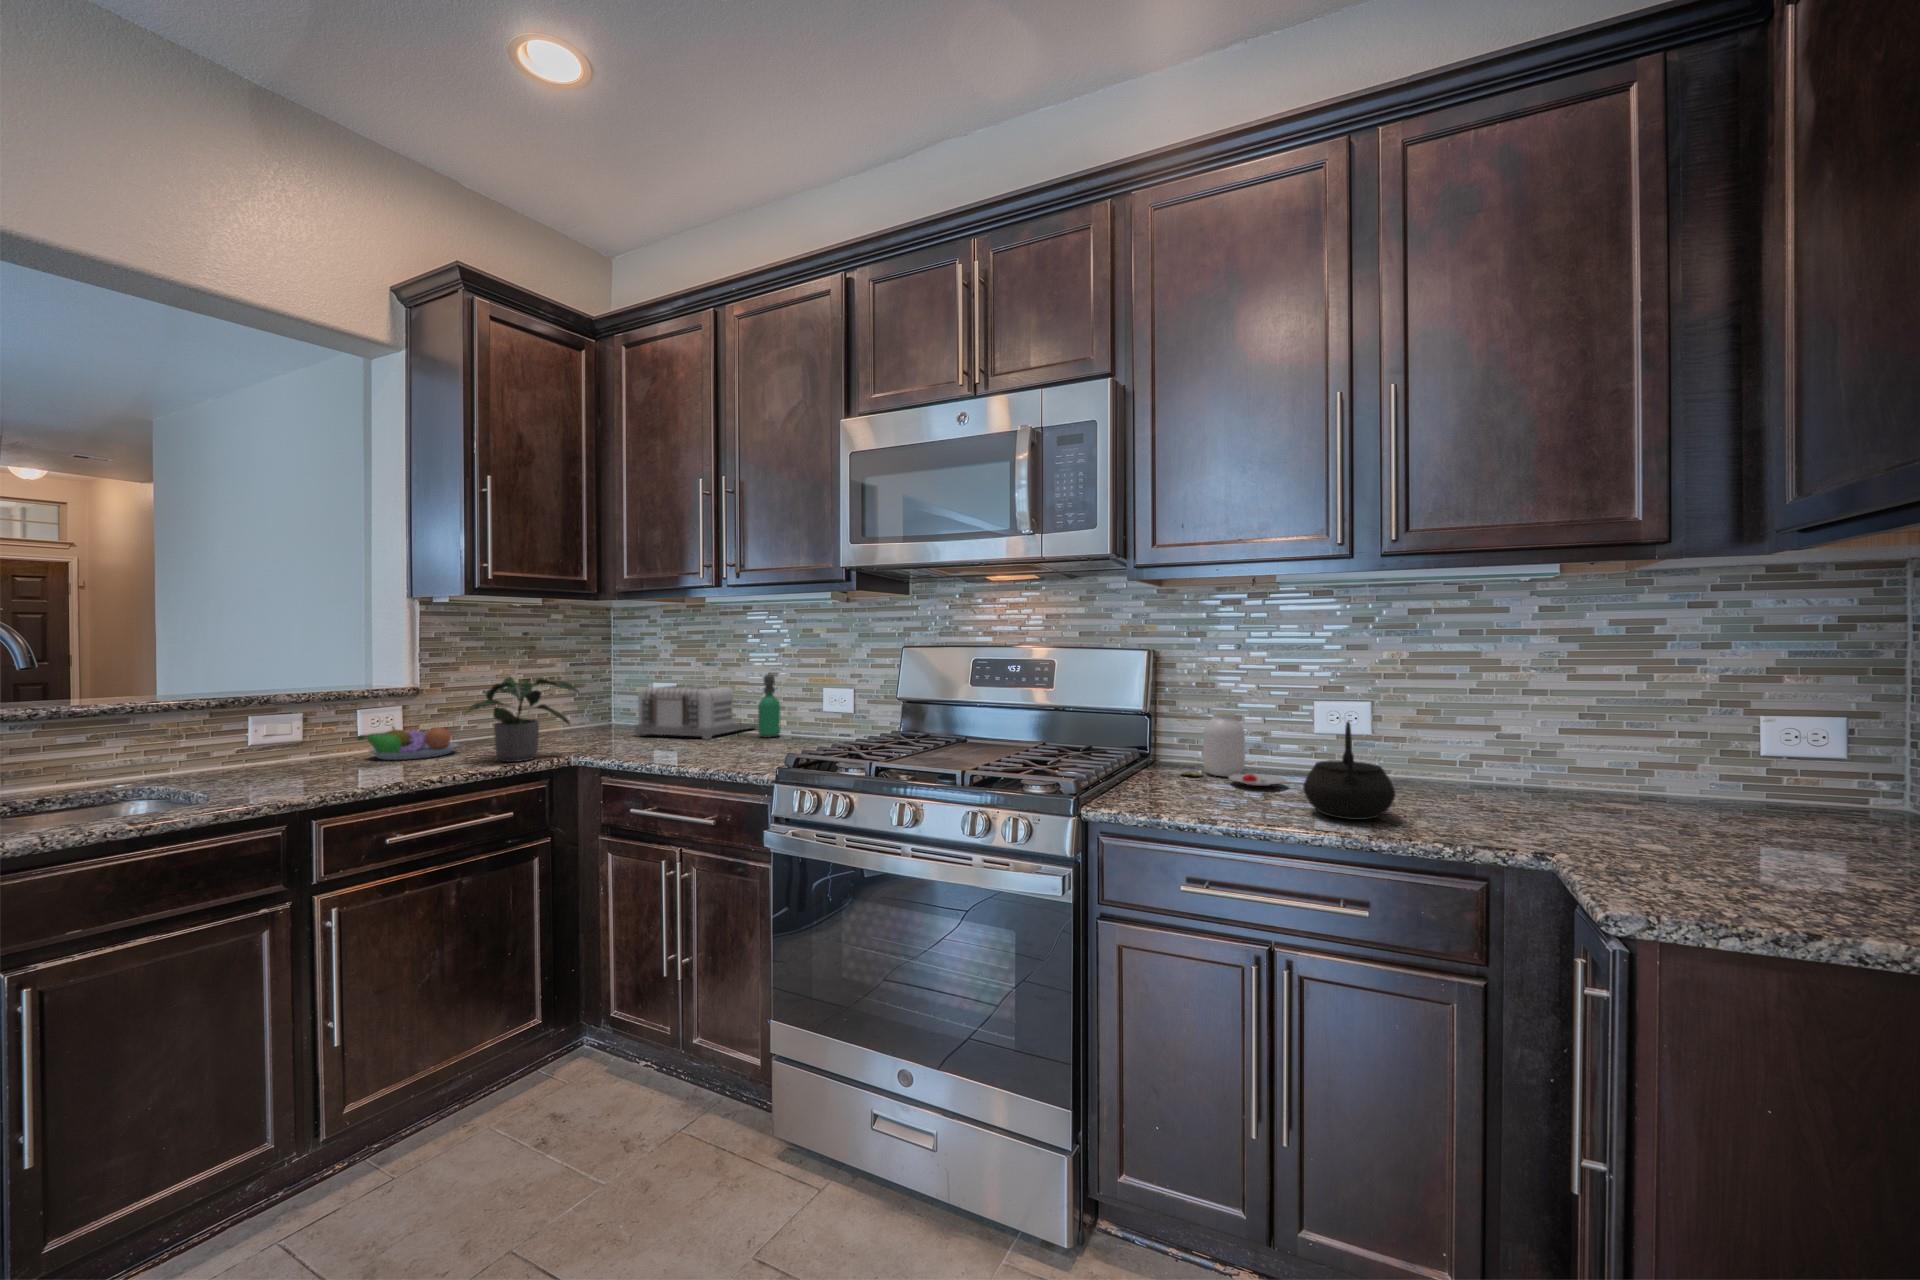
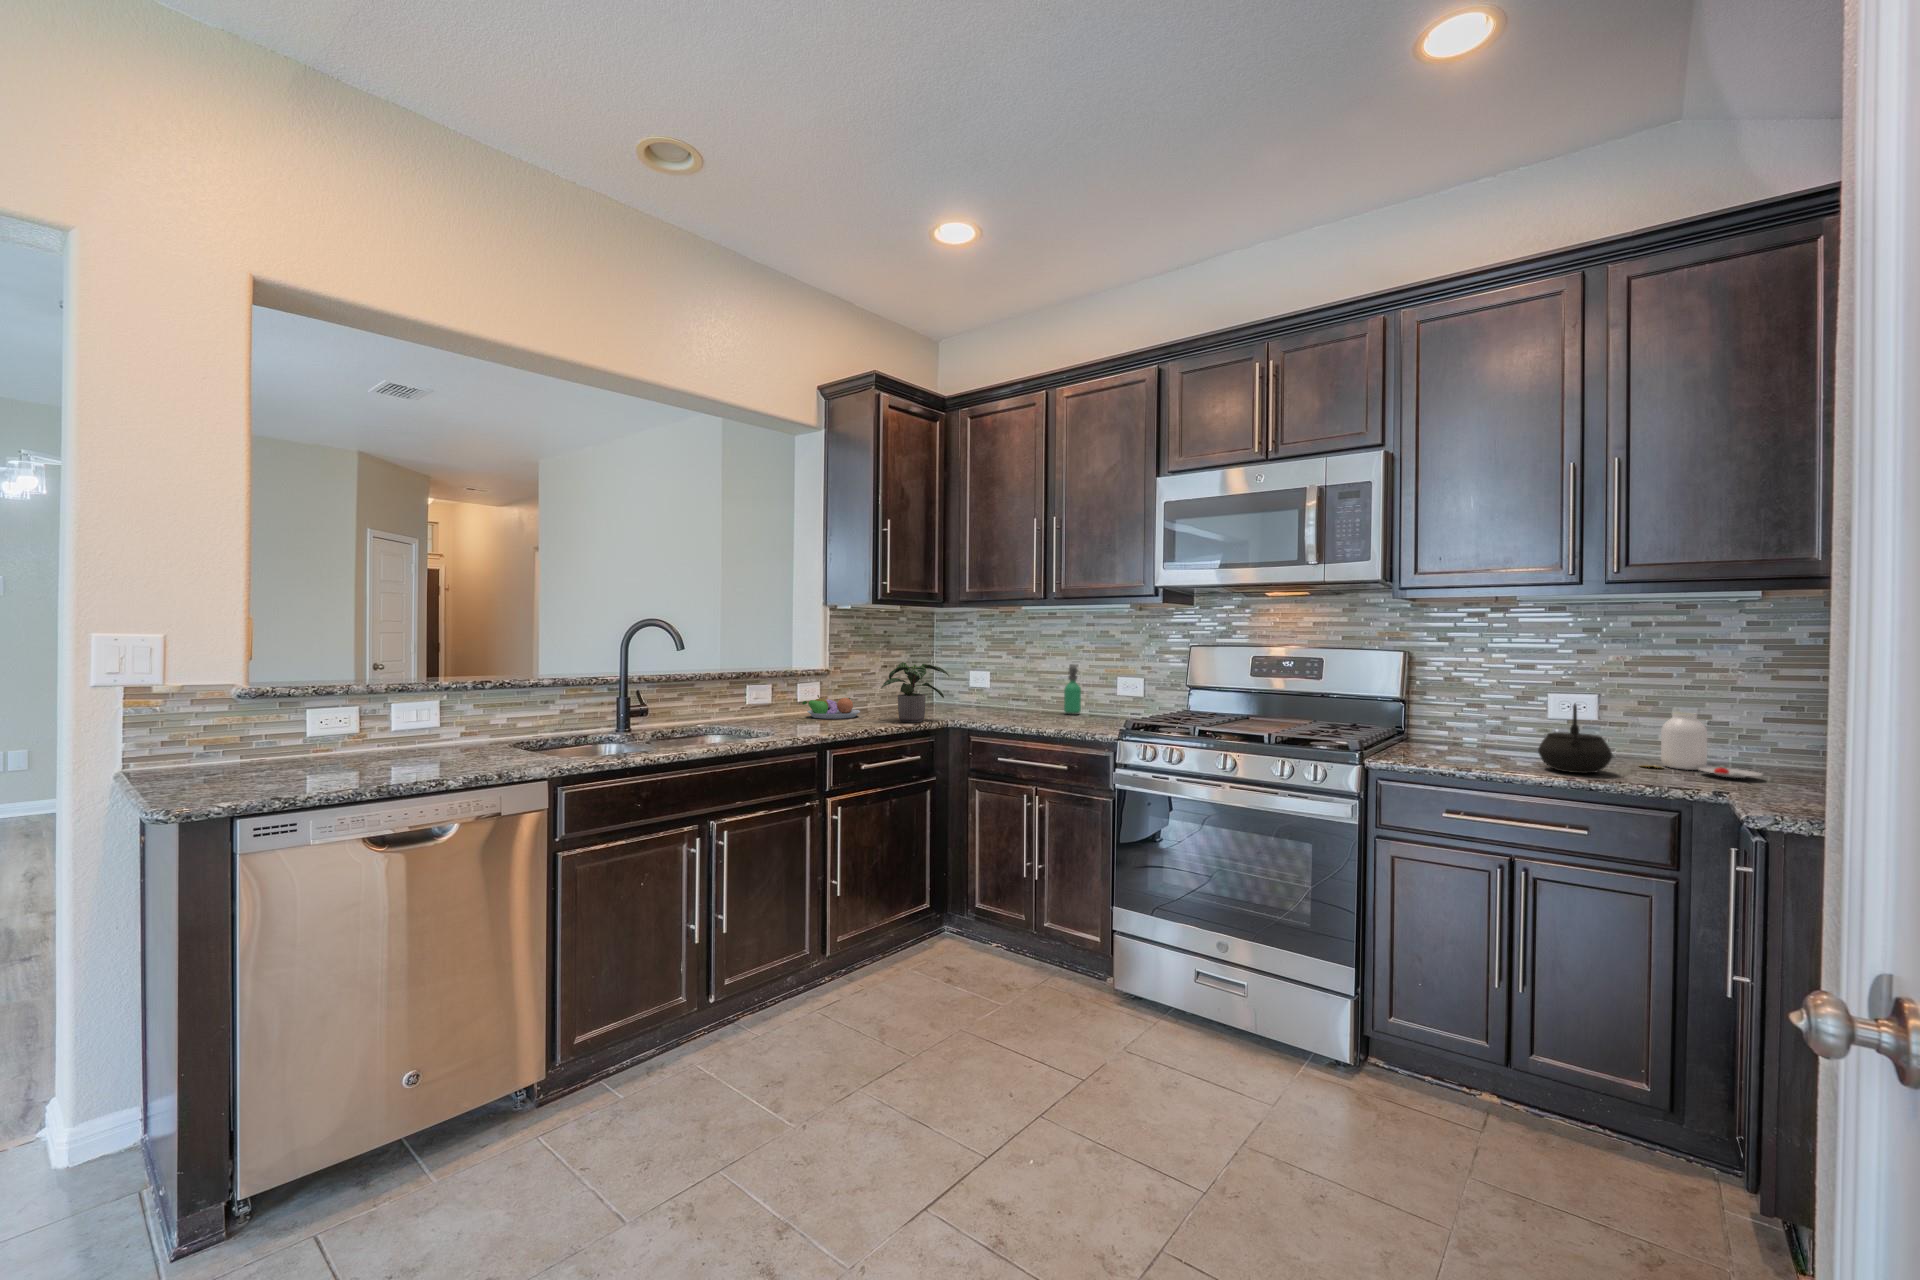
toaster: present [635,685,758,739] -> none [968,672,1054,714]
jar: present [1183,711,1286,786] -> present [1647,712,1762,778]

